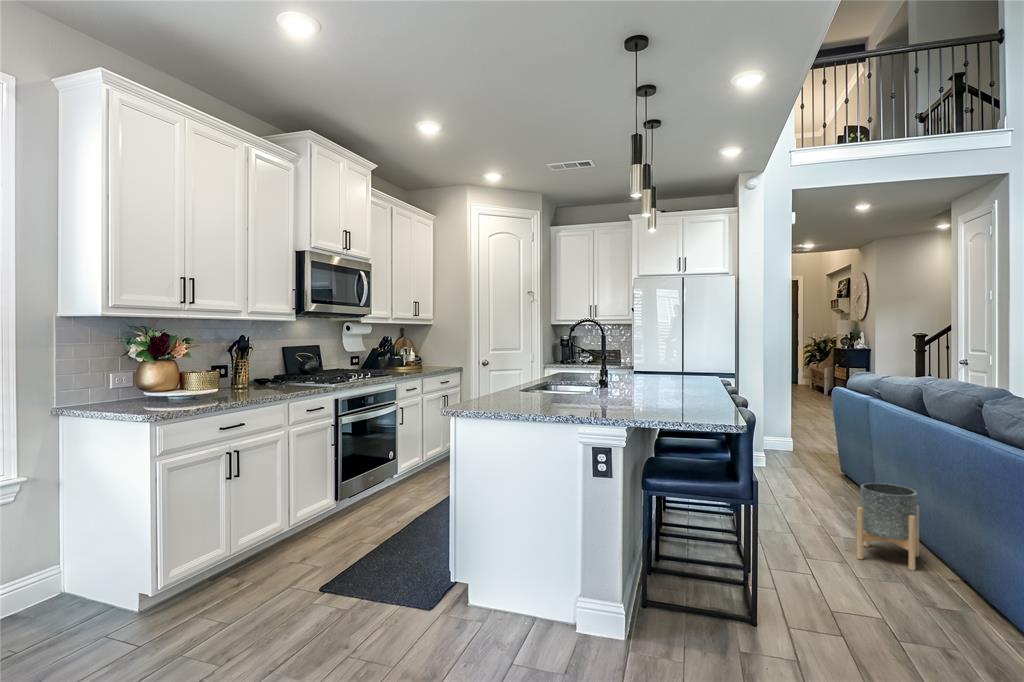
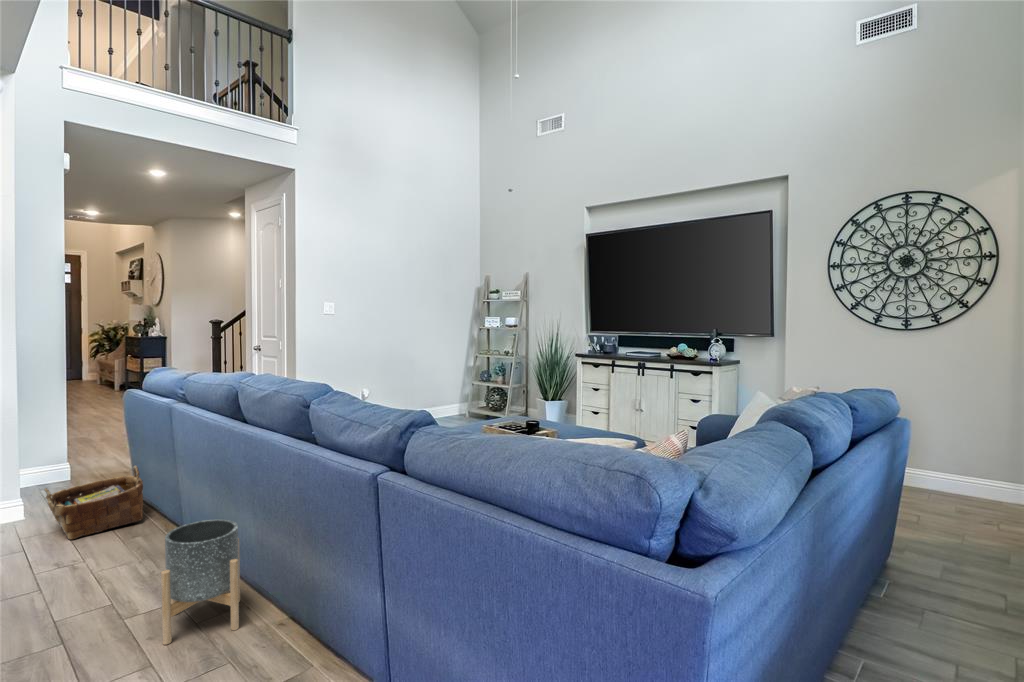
woven basket: none [781,445,846,487] -> present [44,466,143,539]

